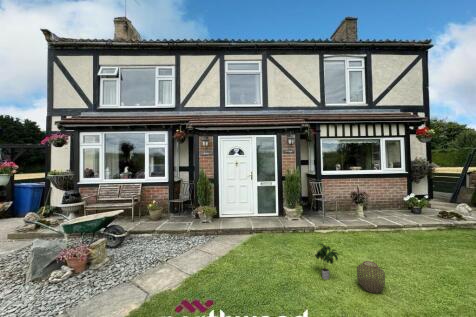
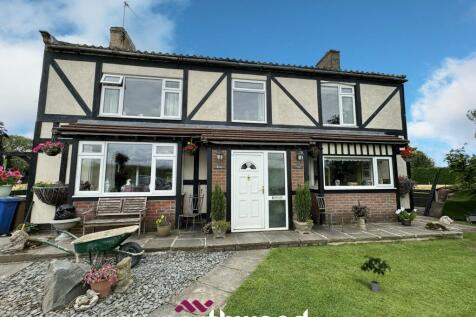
woven basket: present [357,261,385,293] -> none [408,271,440,303]

